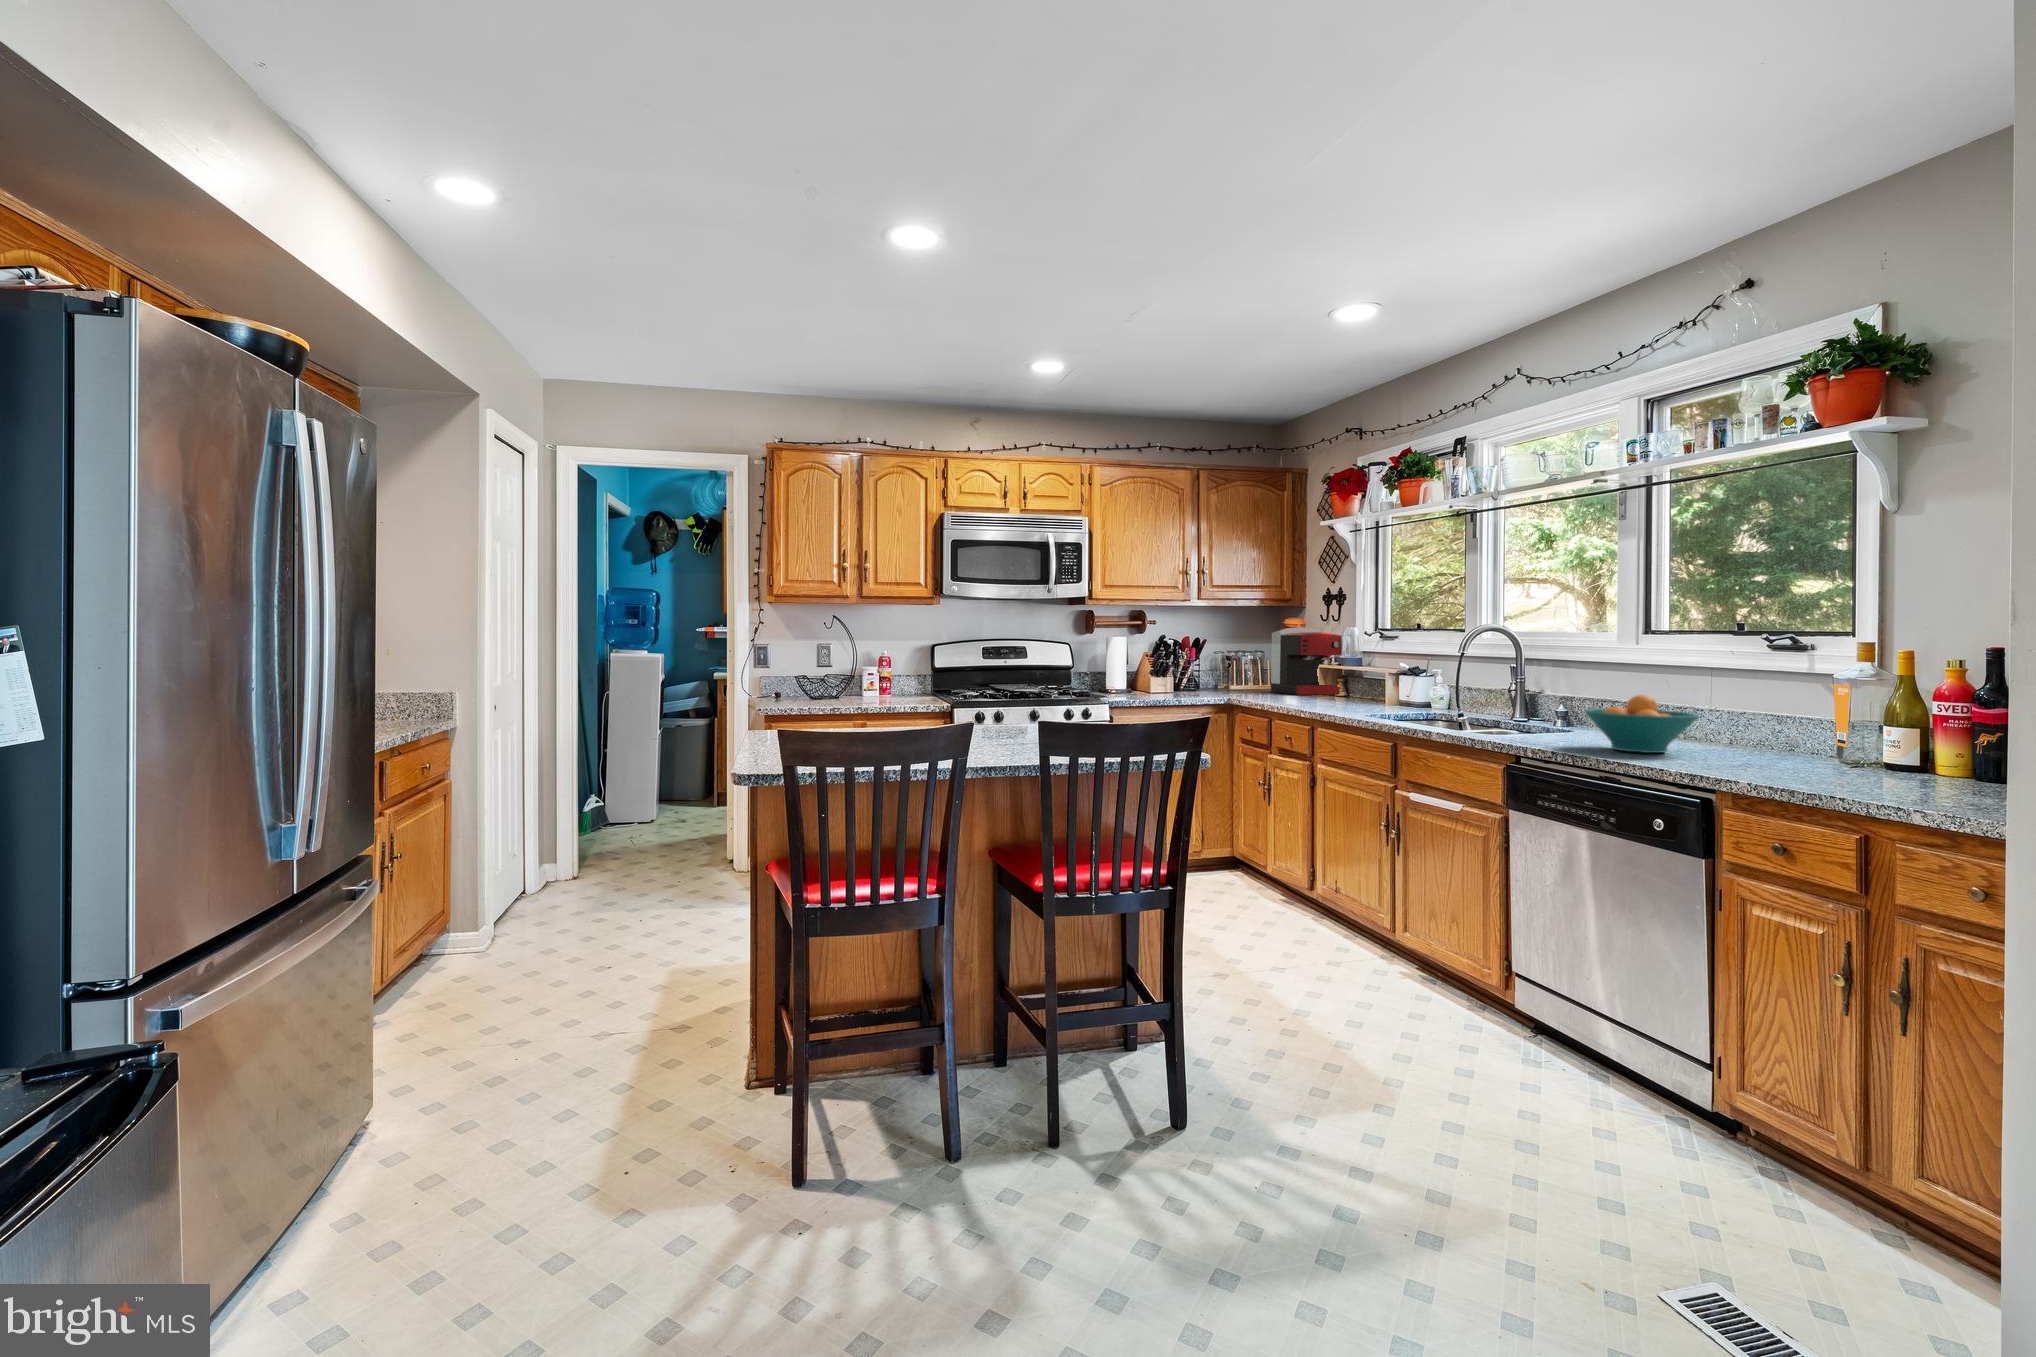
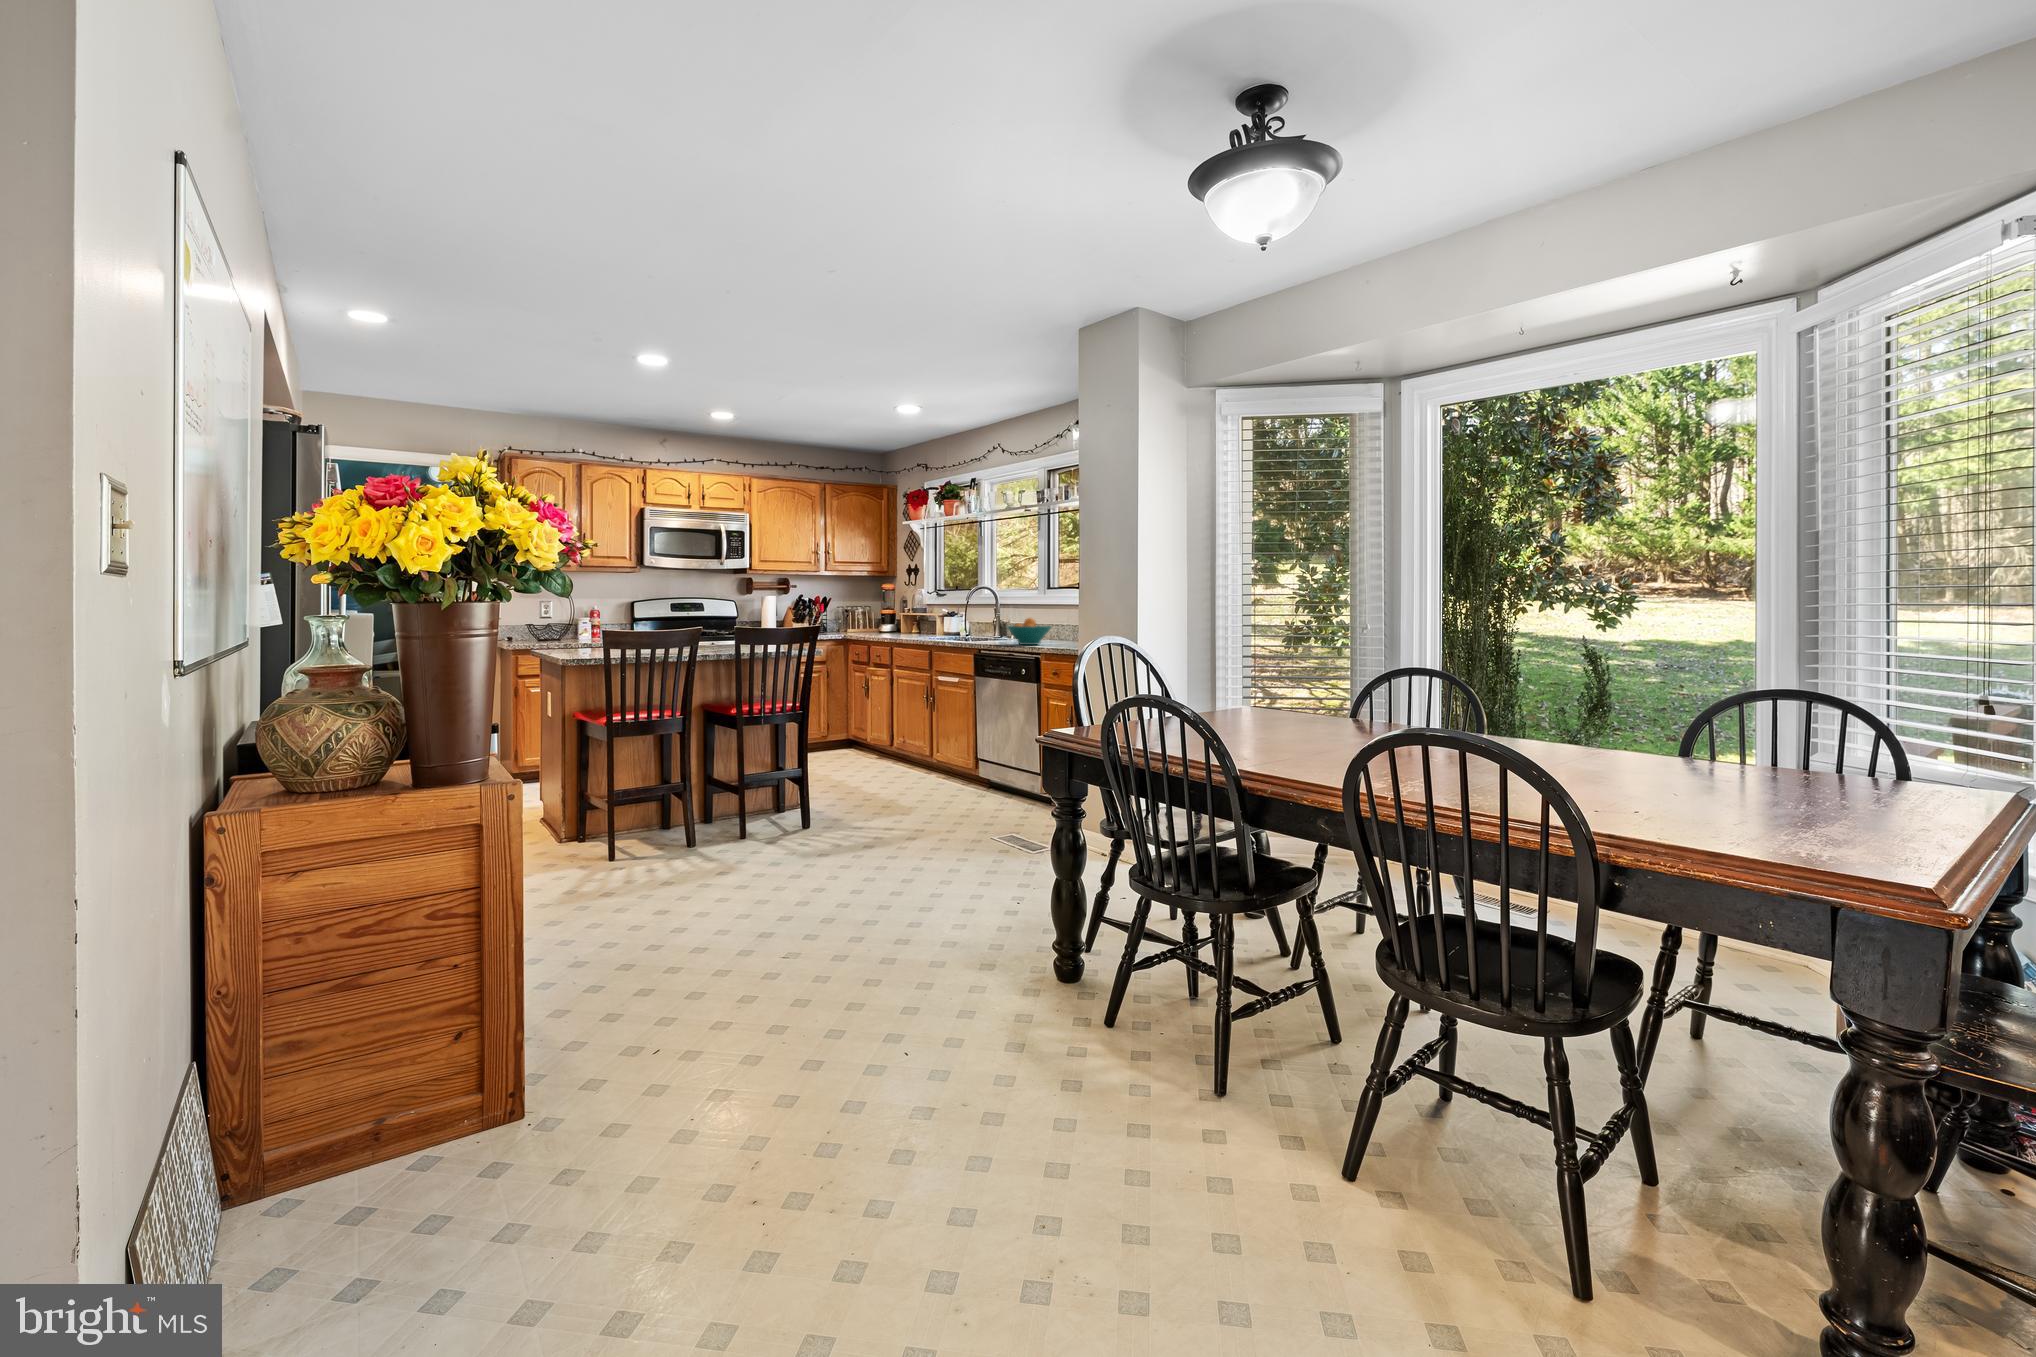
coffee maker: present [1271,627,1342,695] -> none [874,590,916,633]

